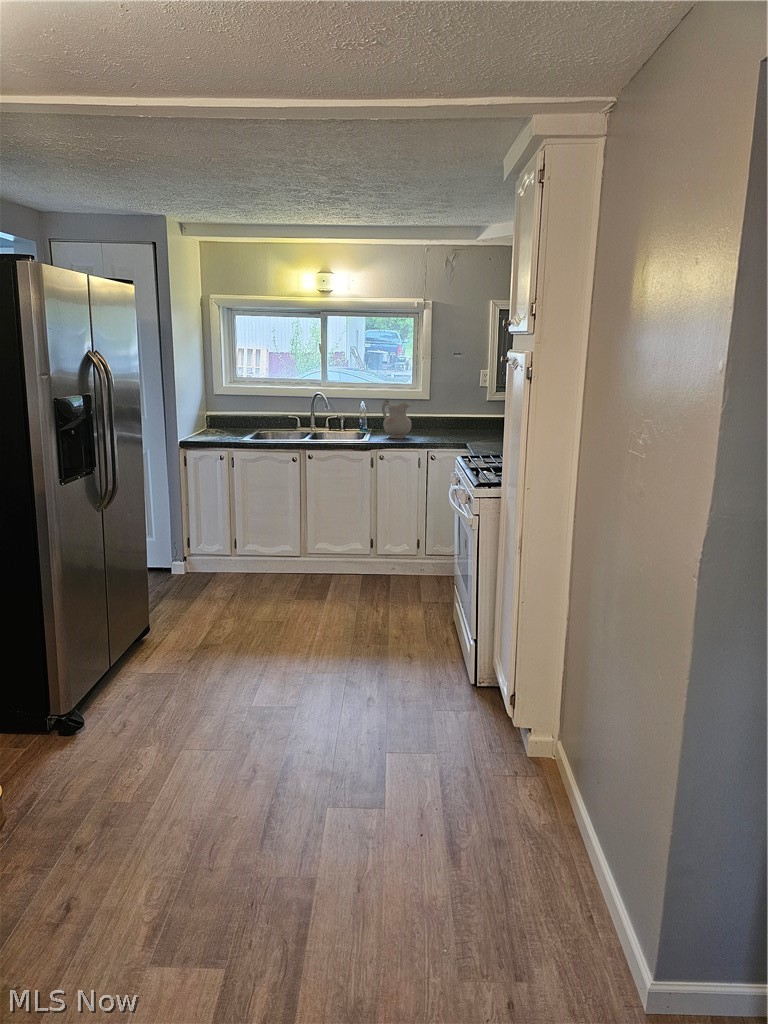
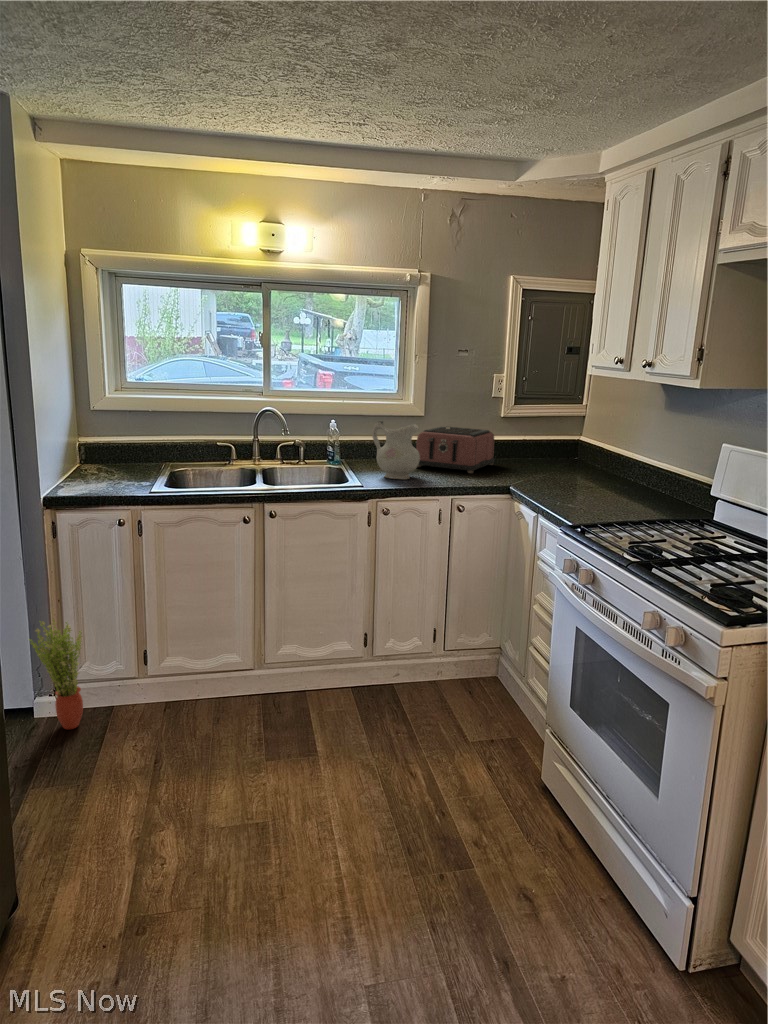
toaster: none [418,407,478,437] -> present [416,426,495,473]
potted plant: none [168,513,199,581] -> present [30,620,83,729]

